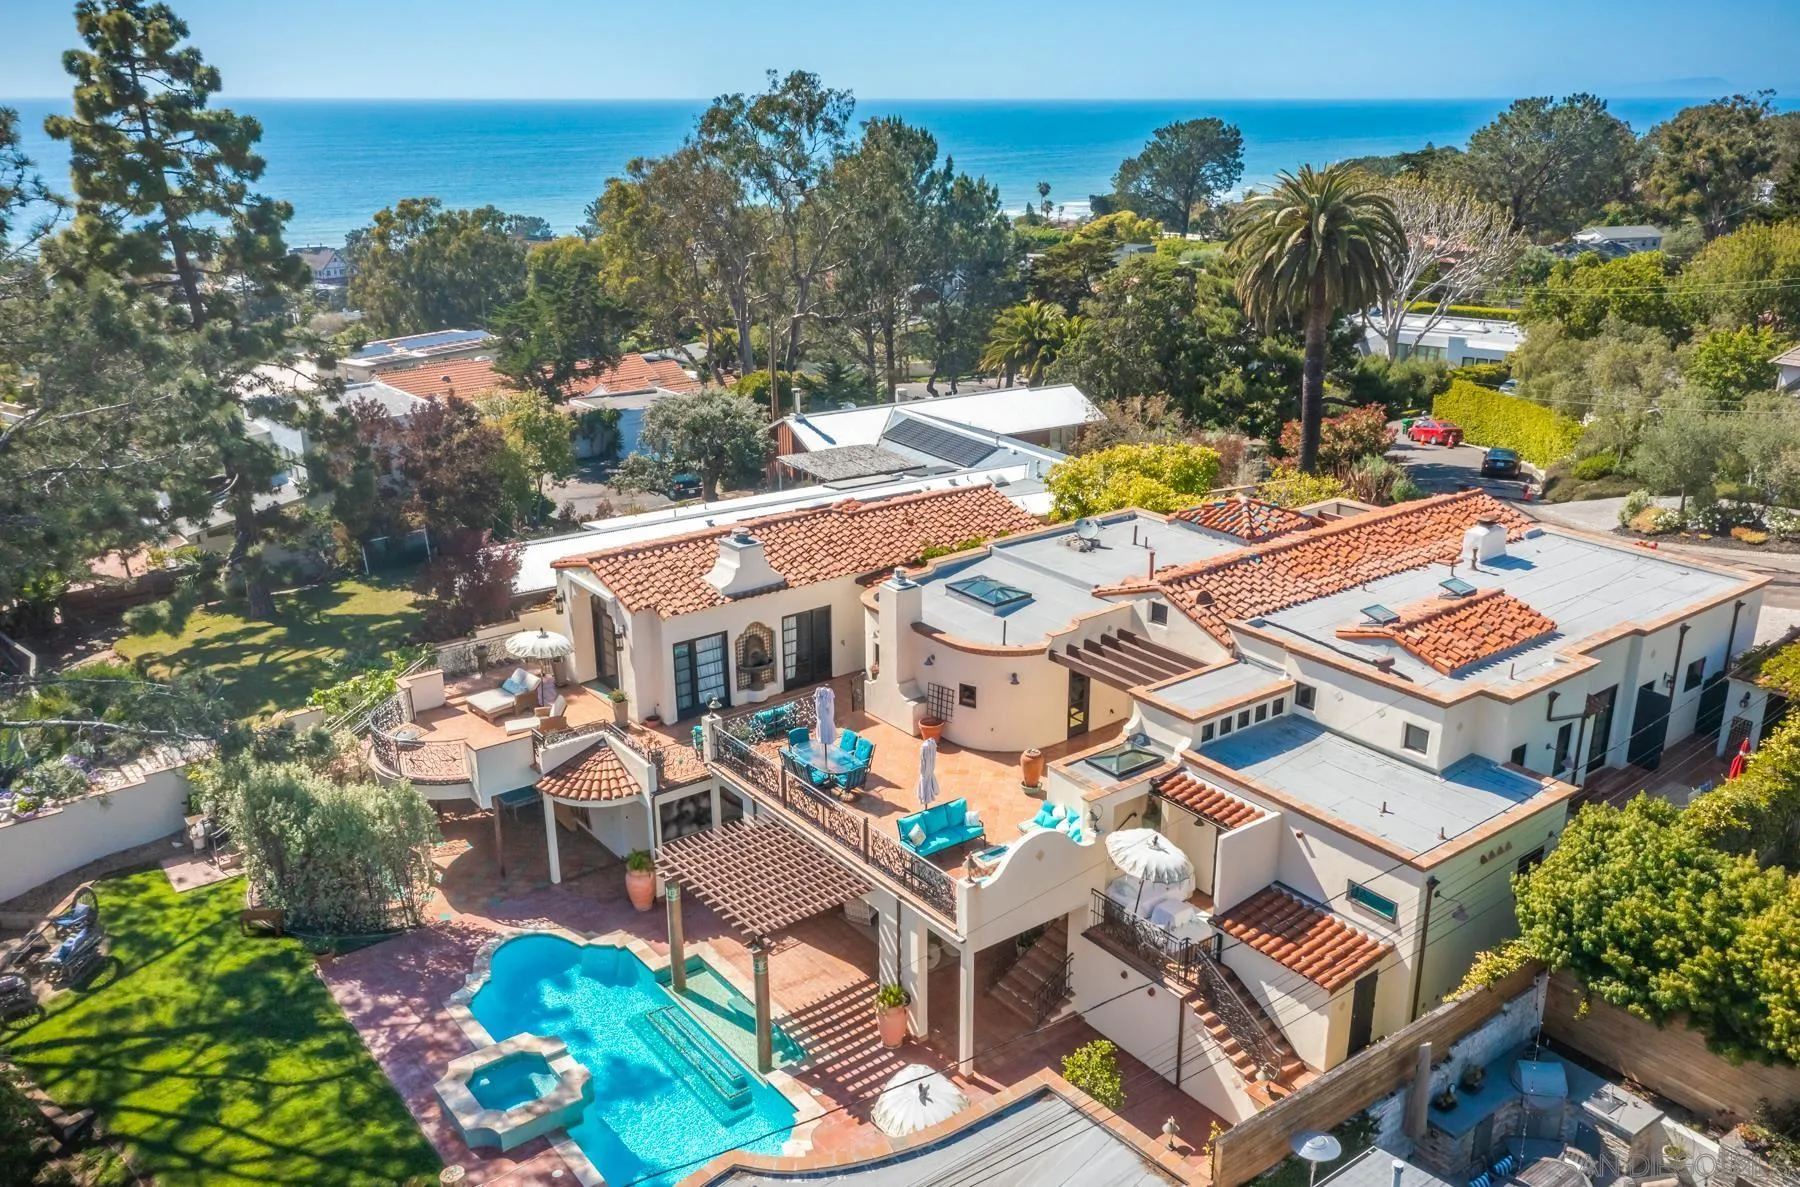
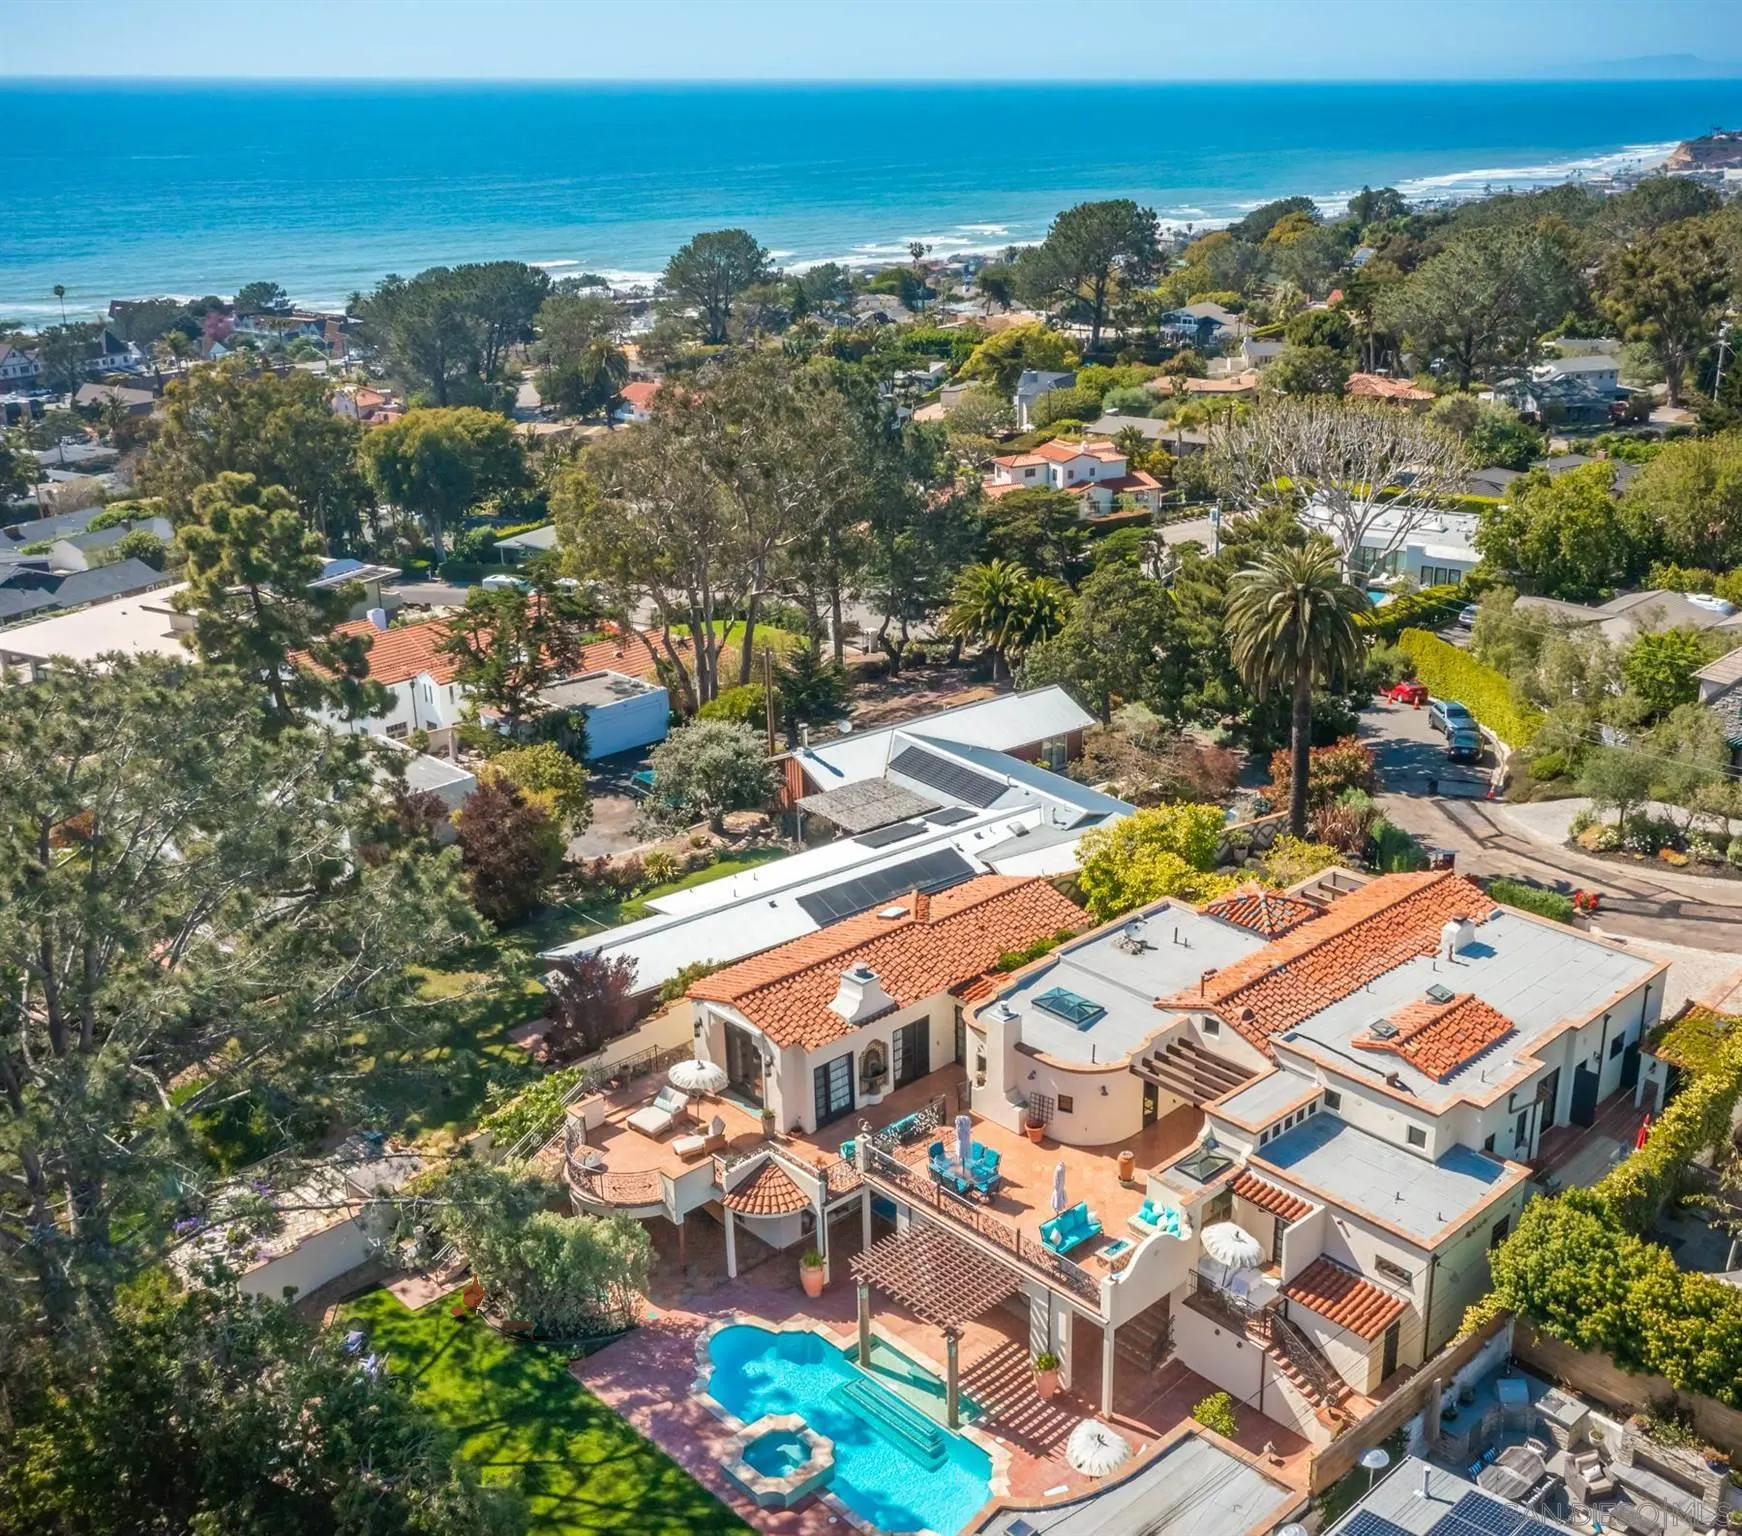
armchair: none [196,854,247,914] -> present [451,1273,485,1324]

